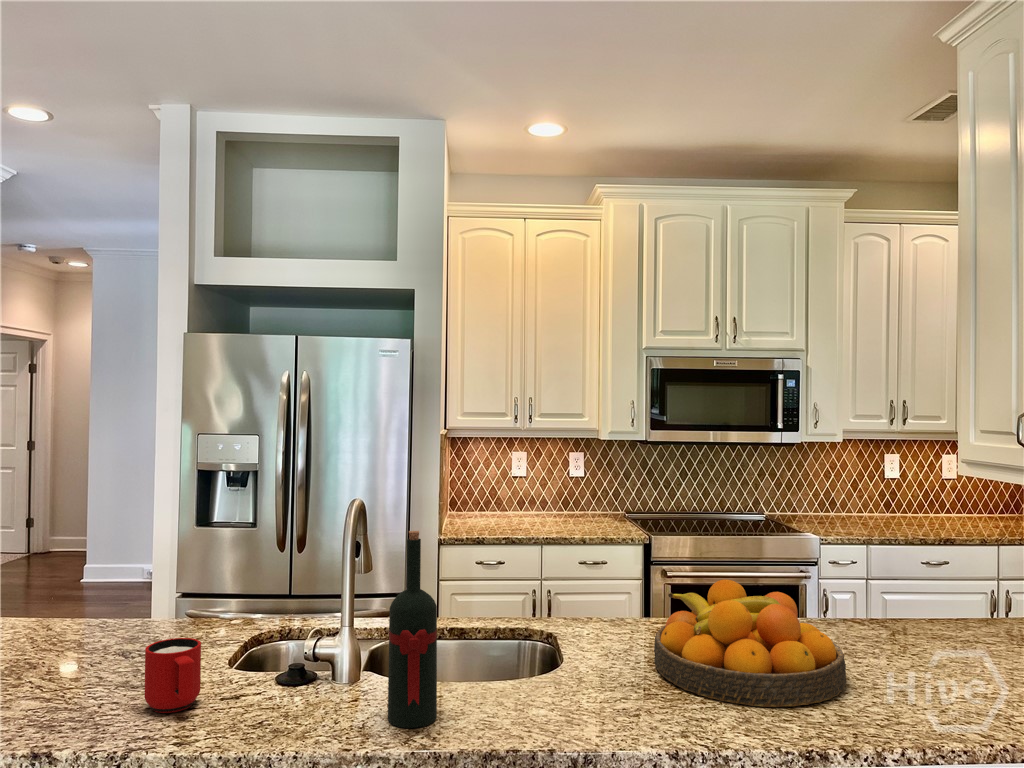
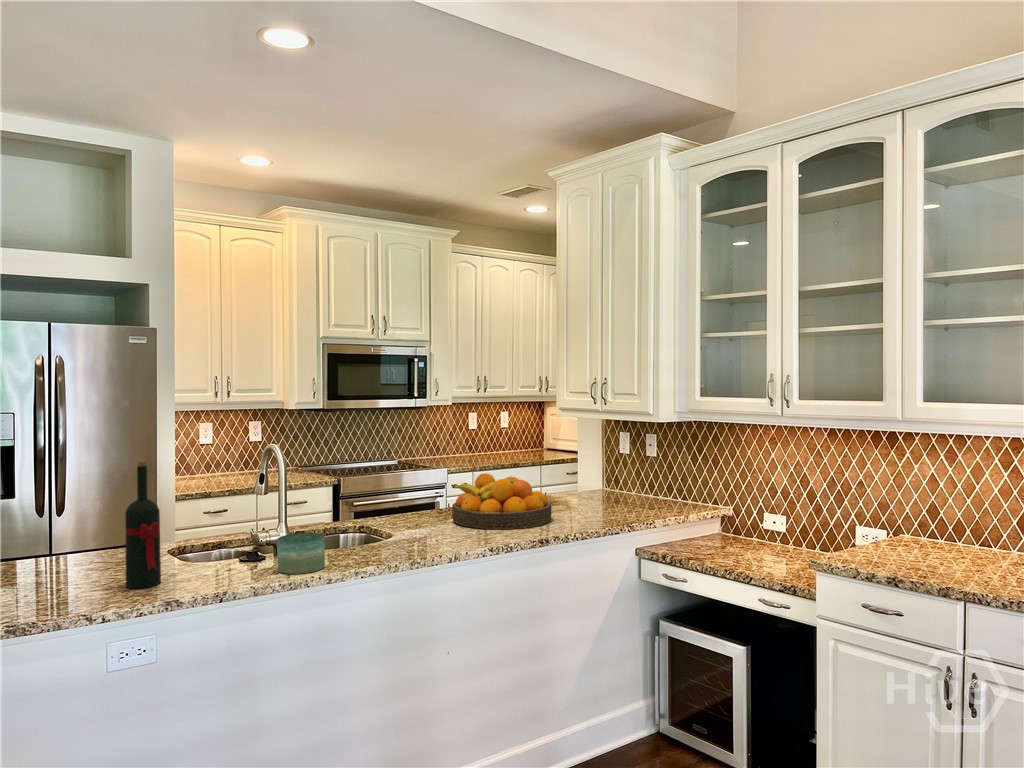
wine bottle: present [388,531,437,728] -> present [125,461,161,588]
mug: present [144,638,201,713] -> none [195,535,242,581]
candle: none [252,654,329,731] -> present [277,533,325,574]

